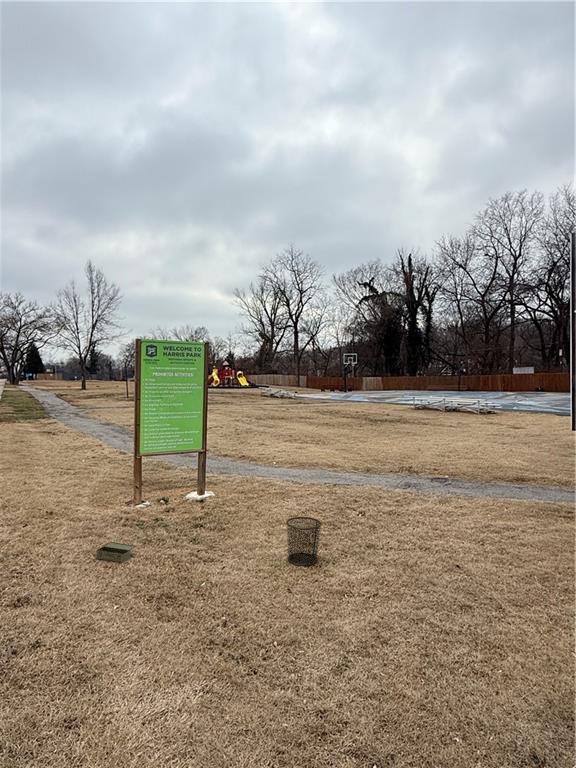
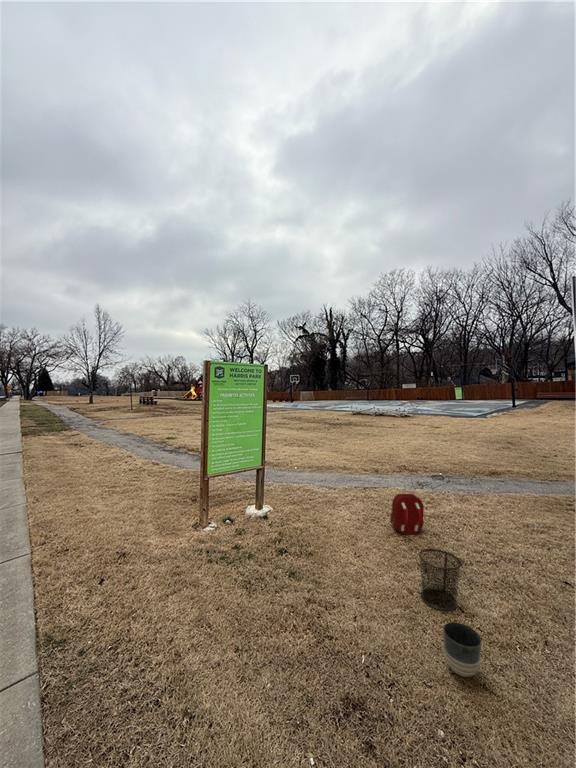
backpack: none [319,478,350,521] -> present [391,494,424,534]
toolbox: present [96,542,136,562] -> none [209,597,253,630]
planter: none [256,558,283,594] -> present [444,622,481,677]

